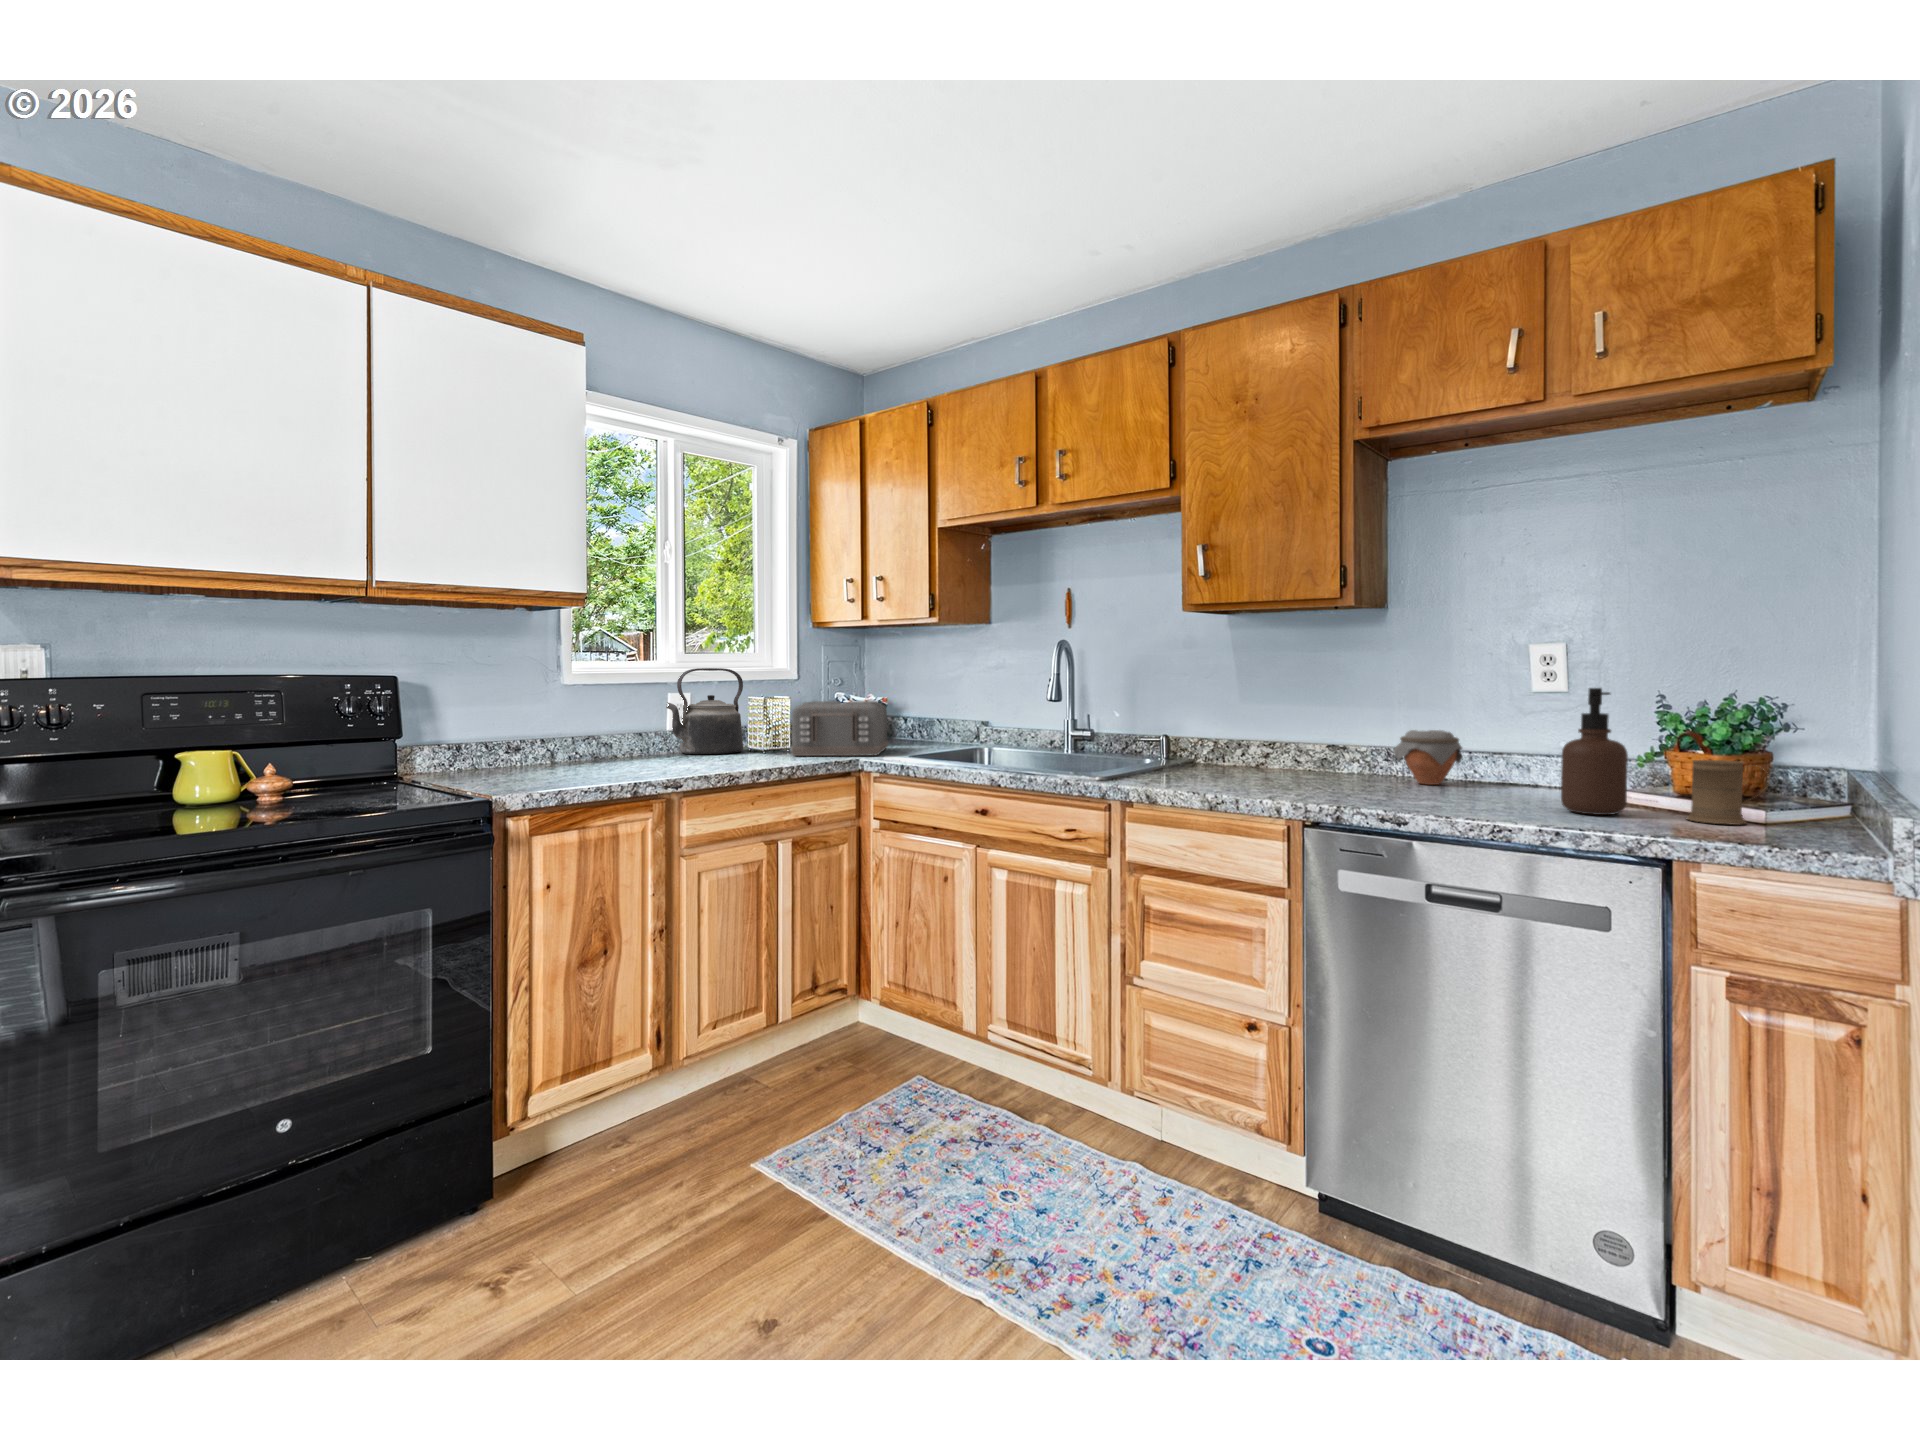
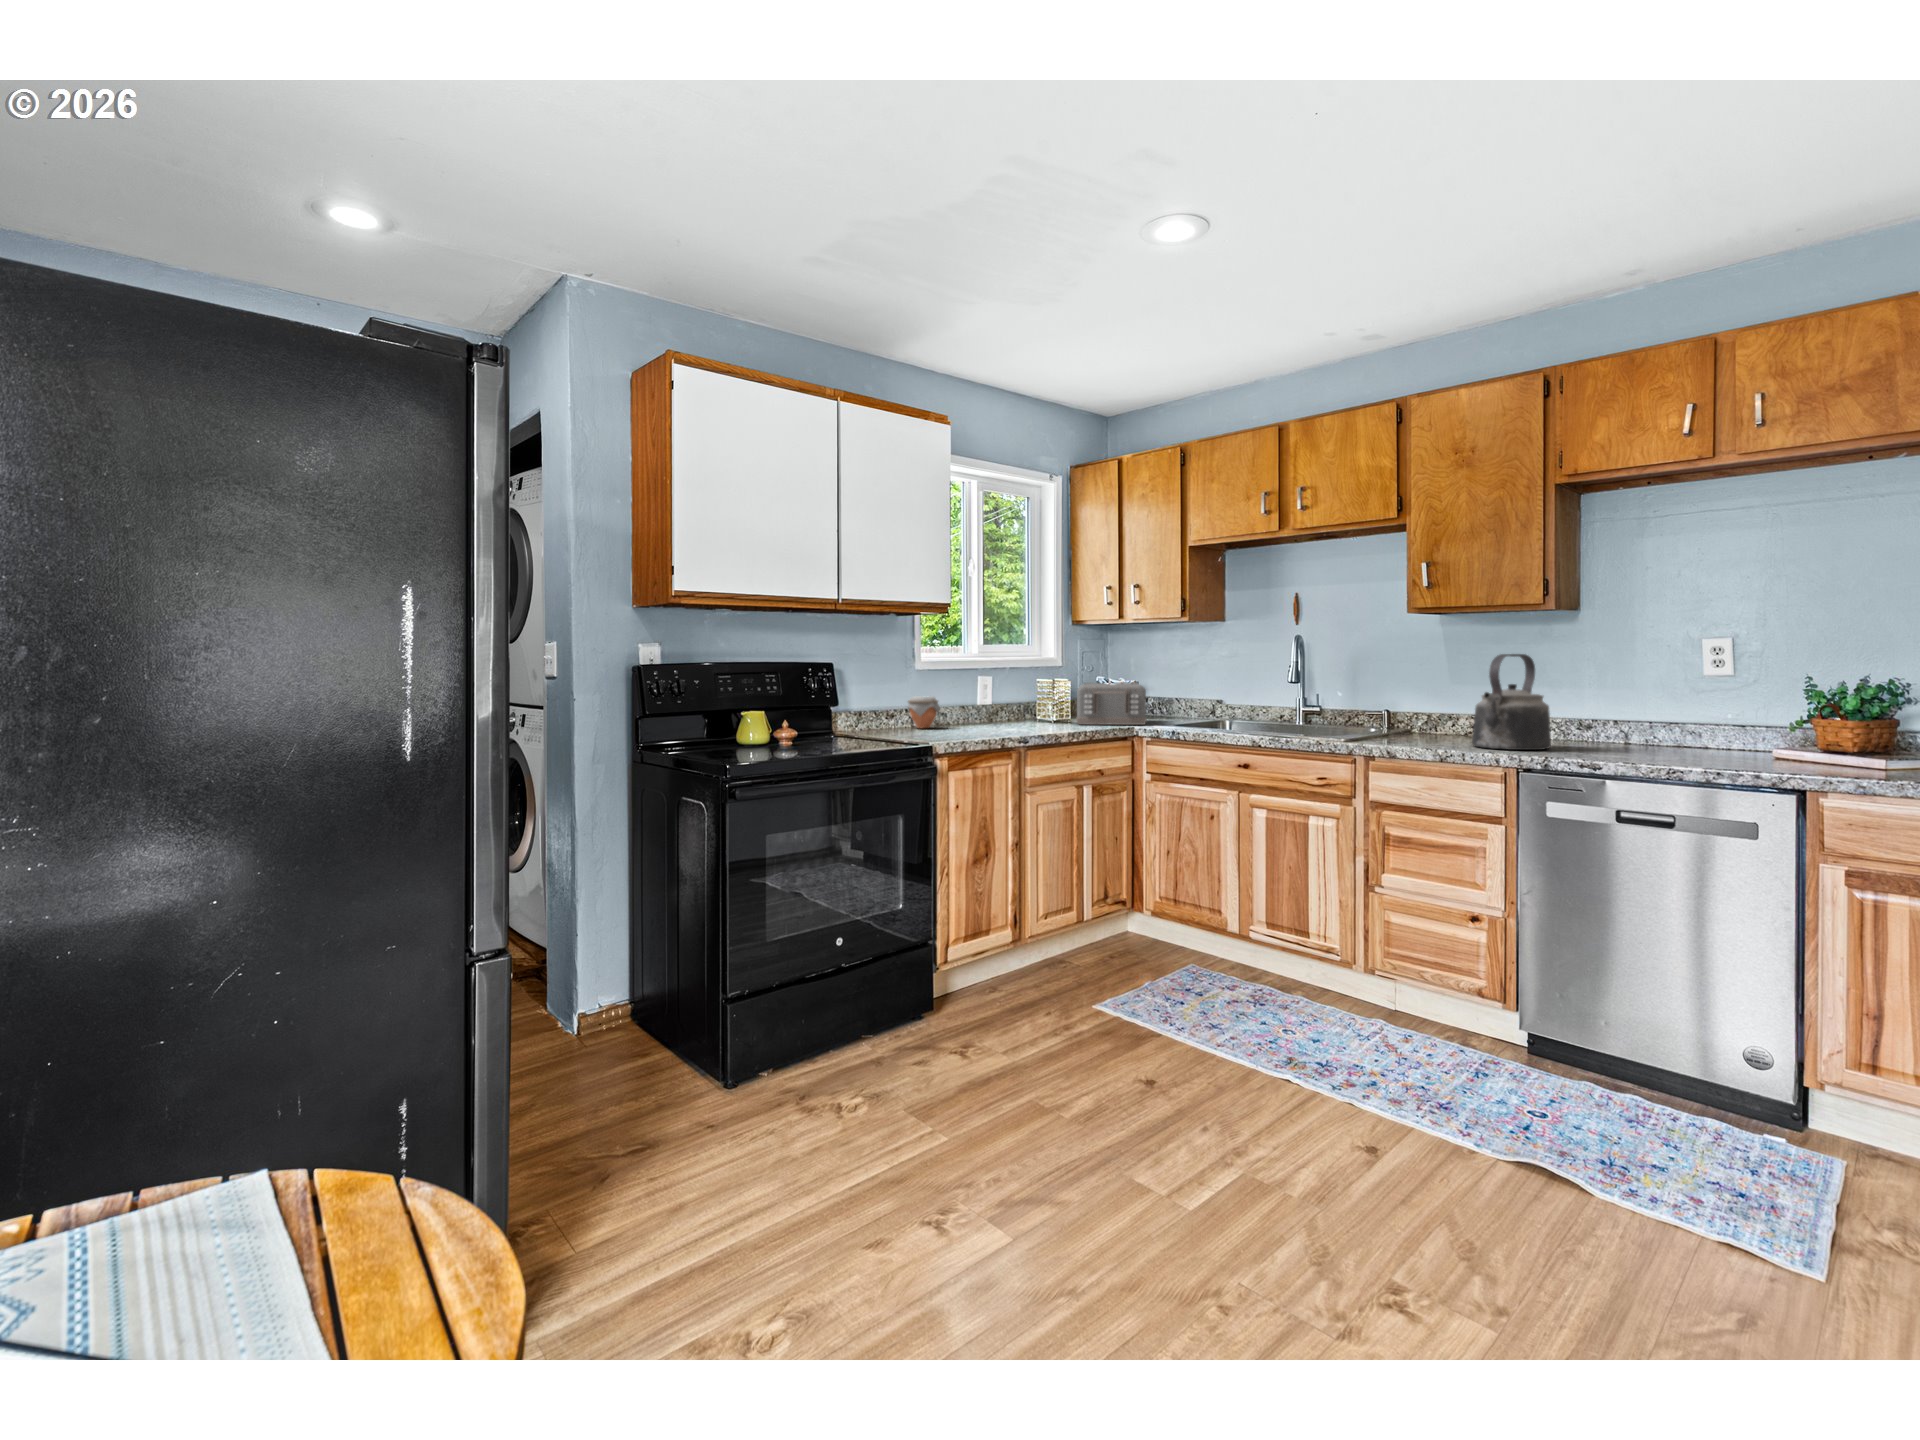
kettle: present [666,668,743,754] -> present [1472,654,1551,750]
soap dispenser: present [1561,688,1628,815] -> none [1724,671,1777,762]
jar: present [1394,730,1462,785] -> present [908,696,940,728]
mug: present [1686,760,1764,825] -> none [1822,723,1887,768]

